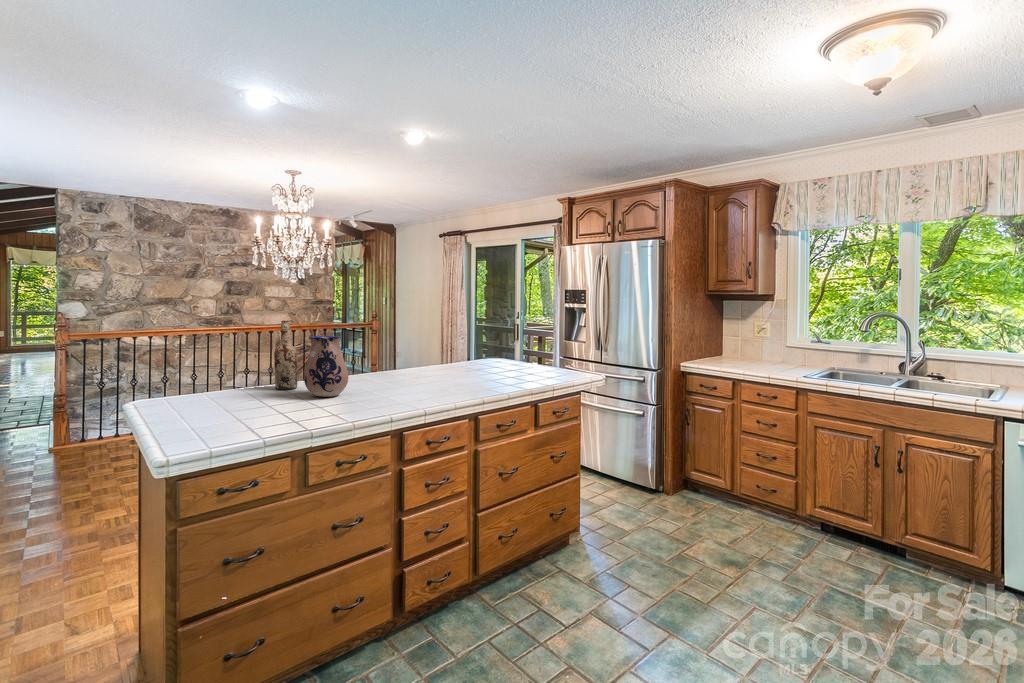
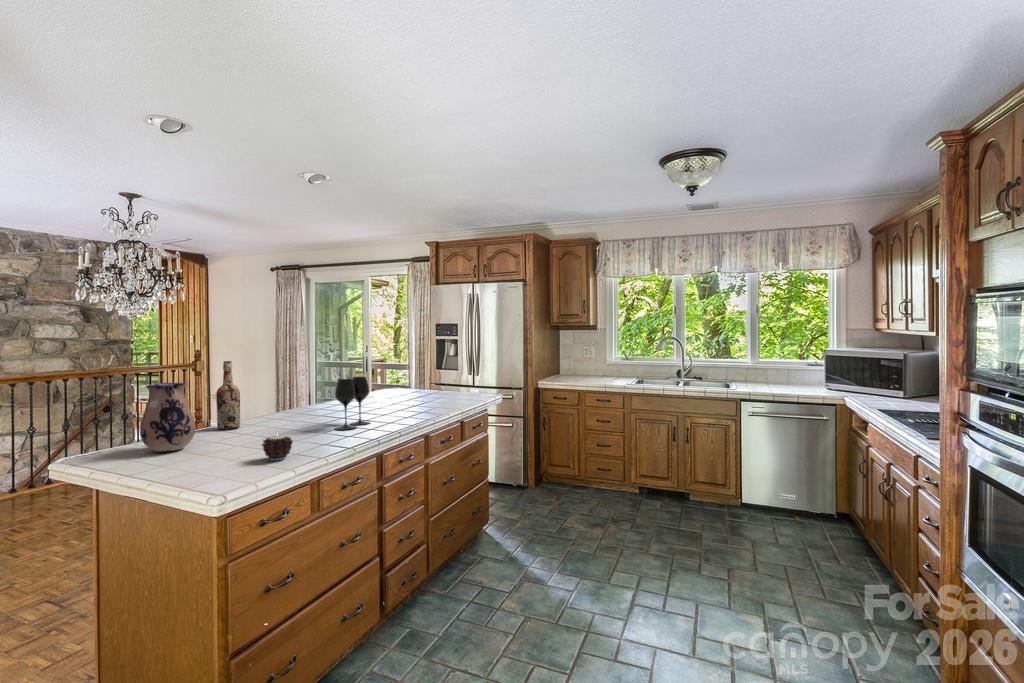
ceramic pitcher: present [304,336,348,397] -> present [140,383,196,452]
wine glass: none [370,344,416,402] -> present [335,377,370,430]
candle: none [239,401,272,431] -> present [262,435,293,461]

